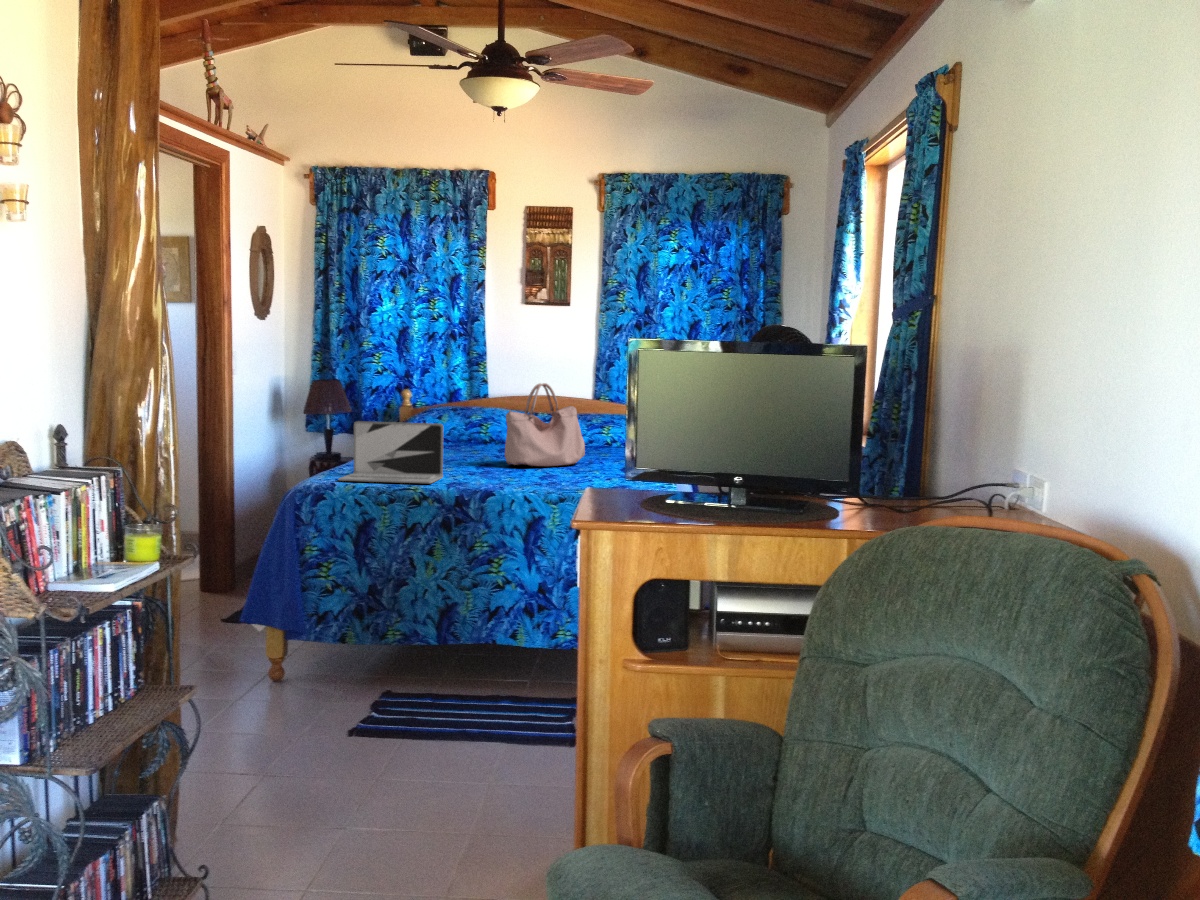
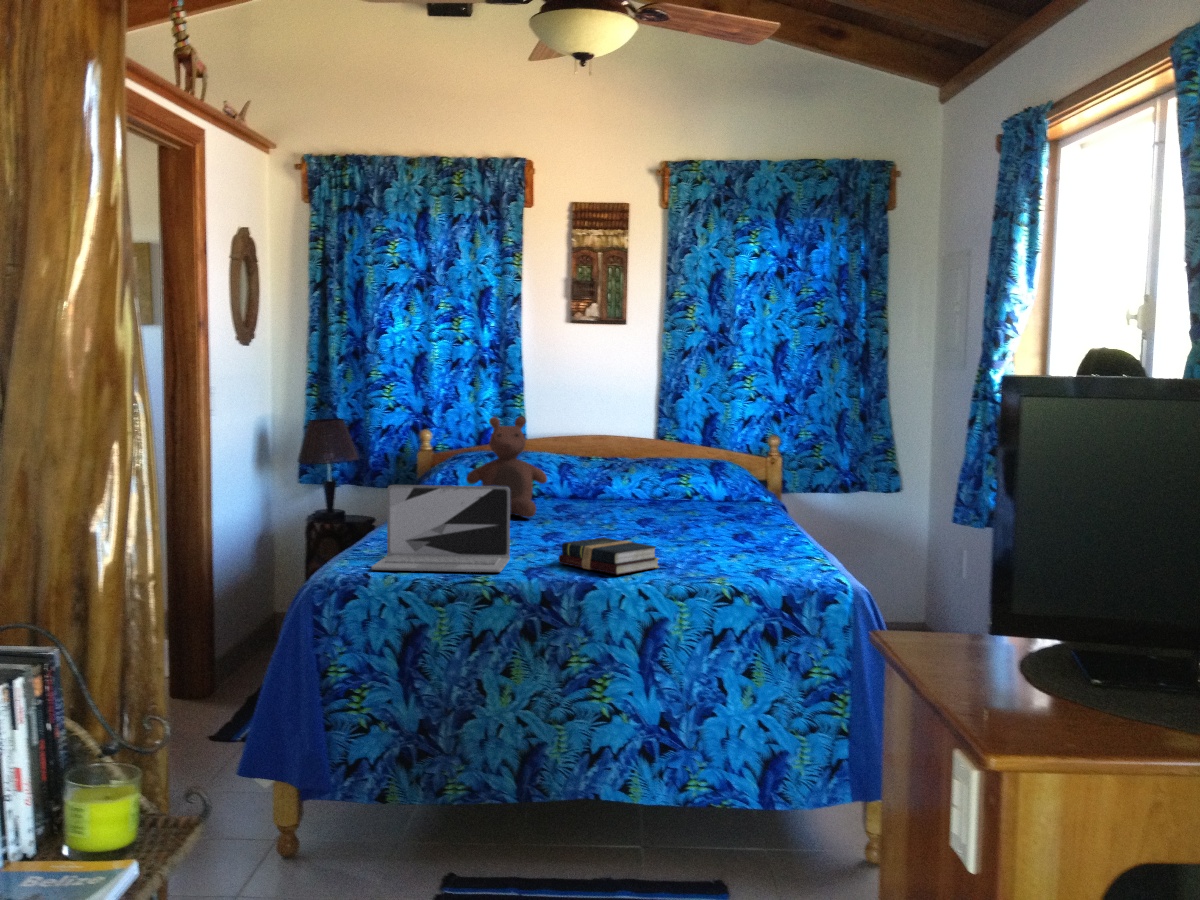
stuffed bear: none [427,376,491,454] -> present [467,417,547,518]
handbag: present [505,383,585,466] -> none [580,426,679,536]
hardback book: none [477,463,550,486] -> present [559,537,659,575]

